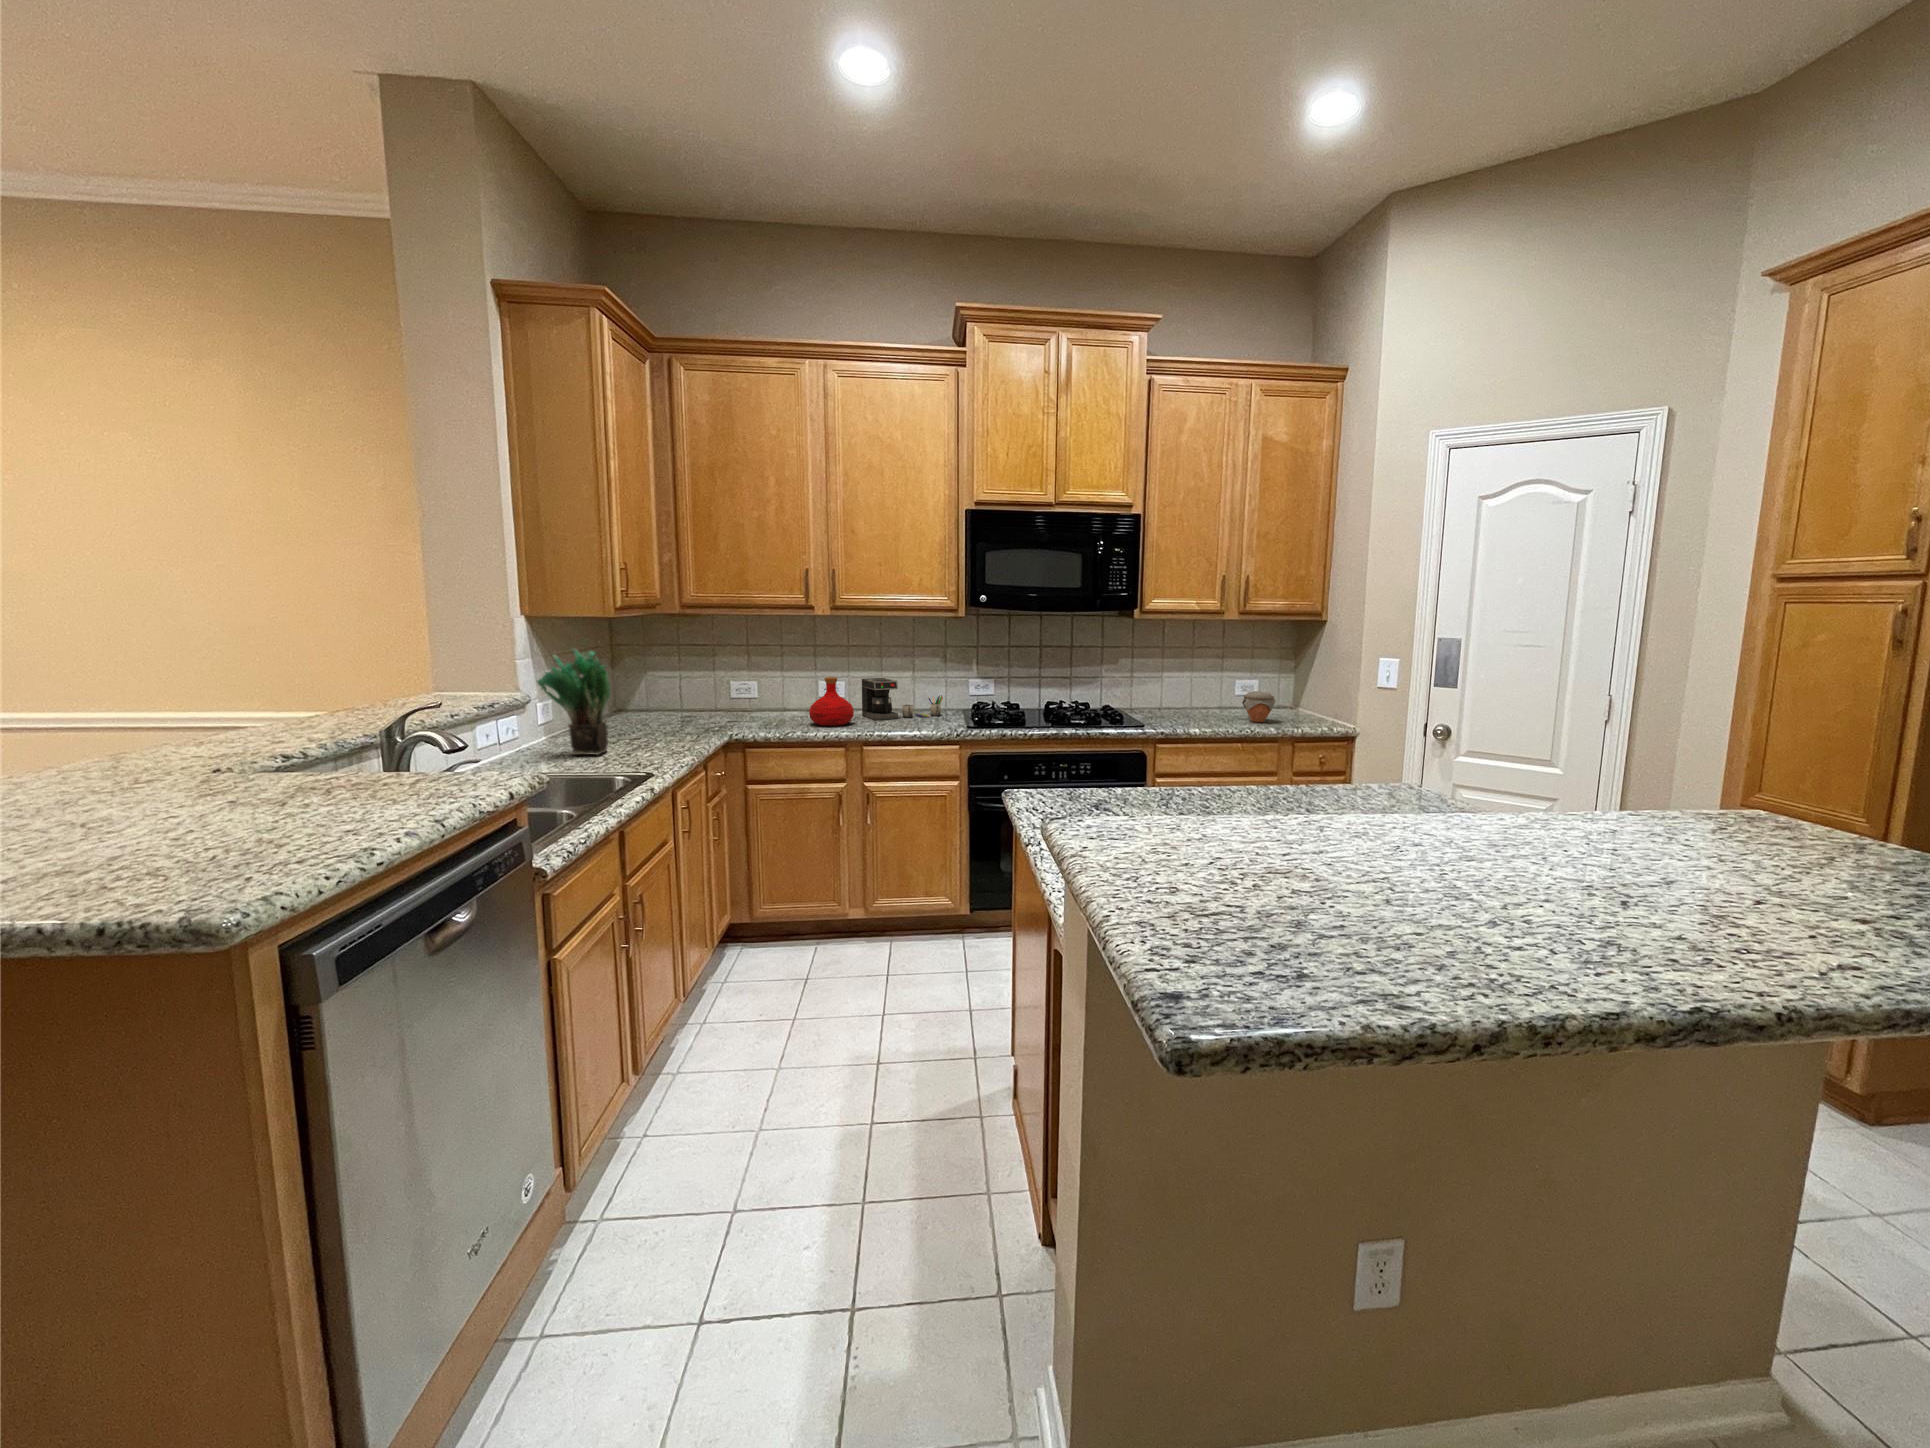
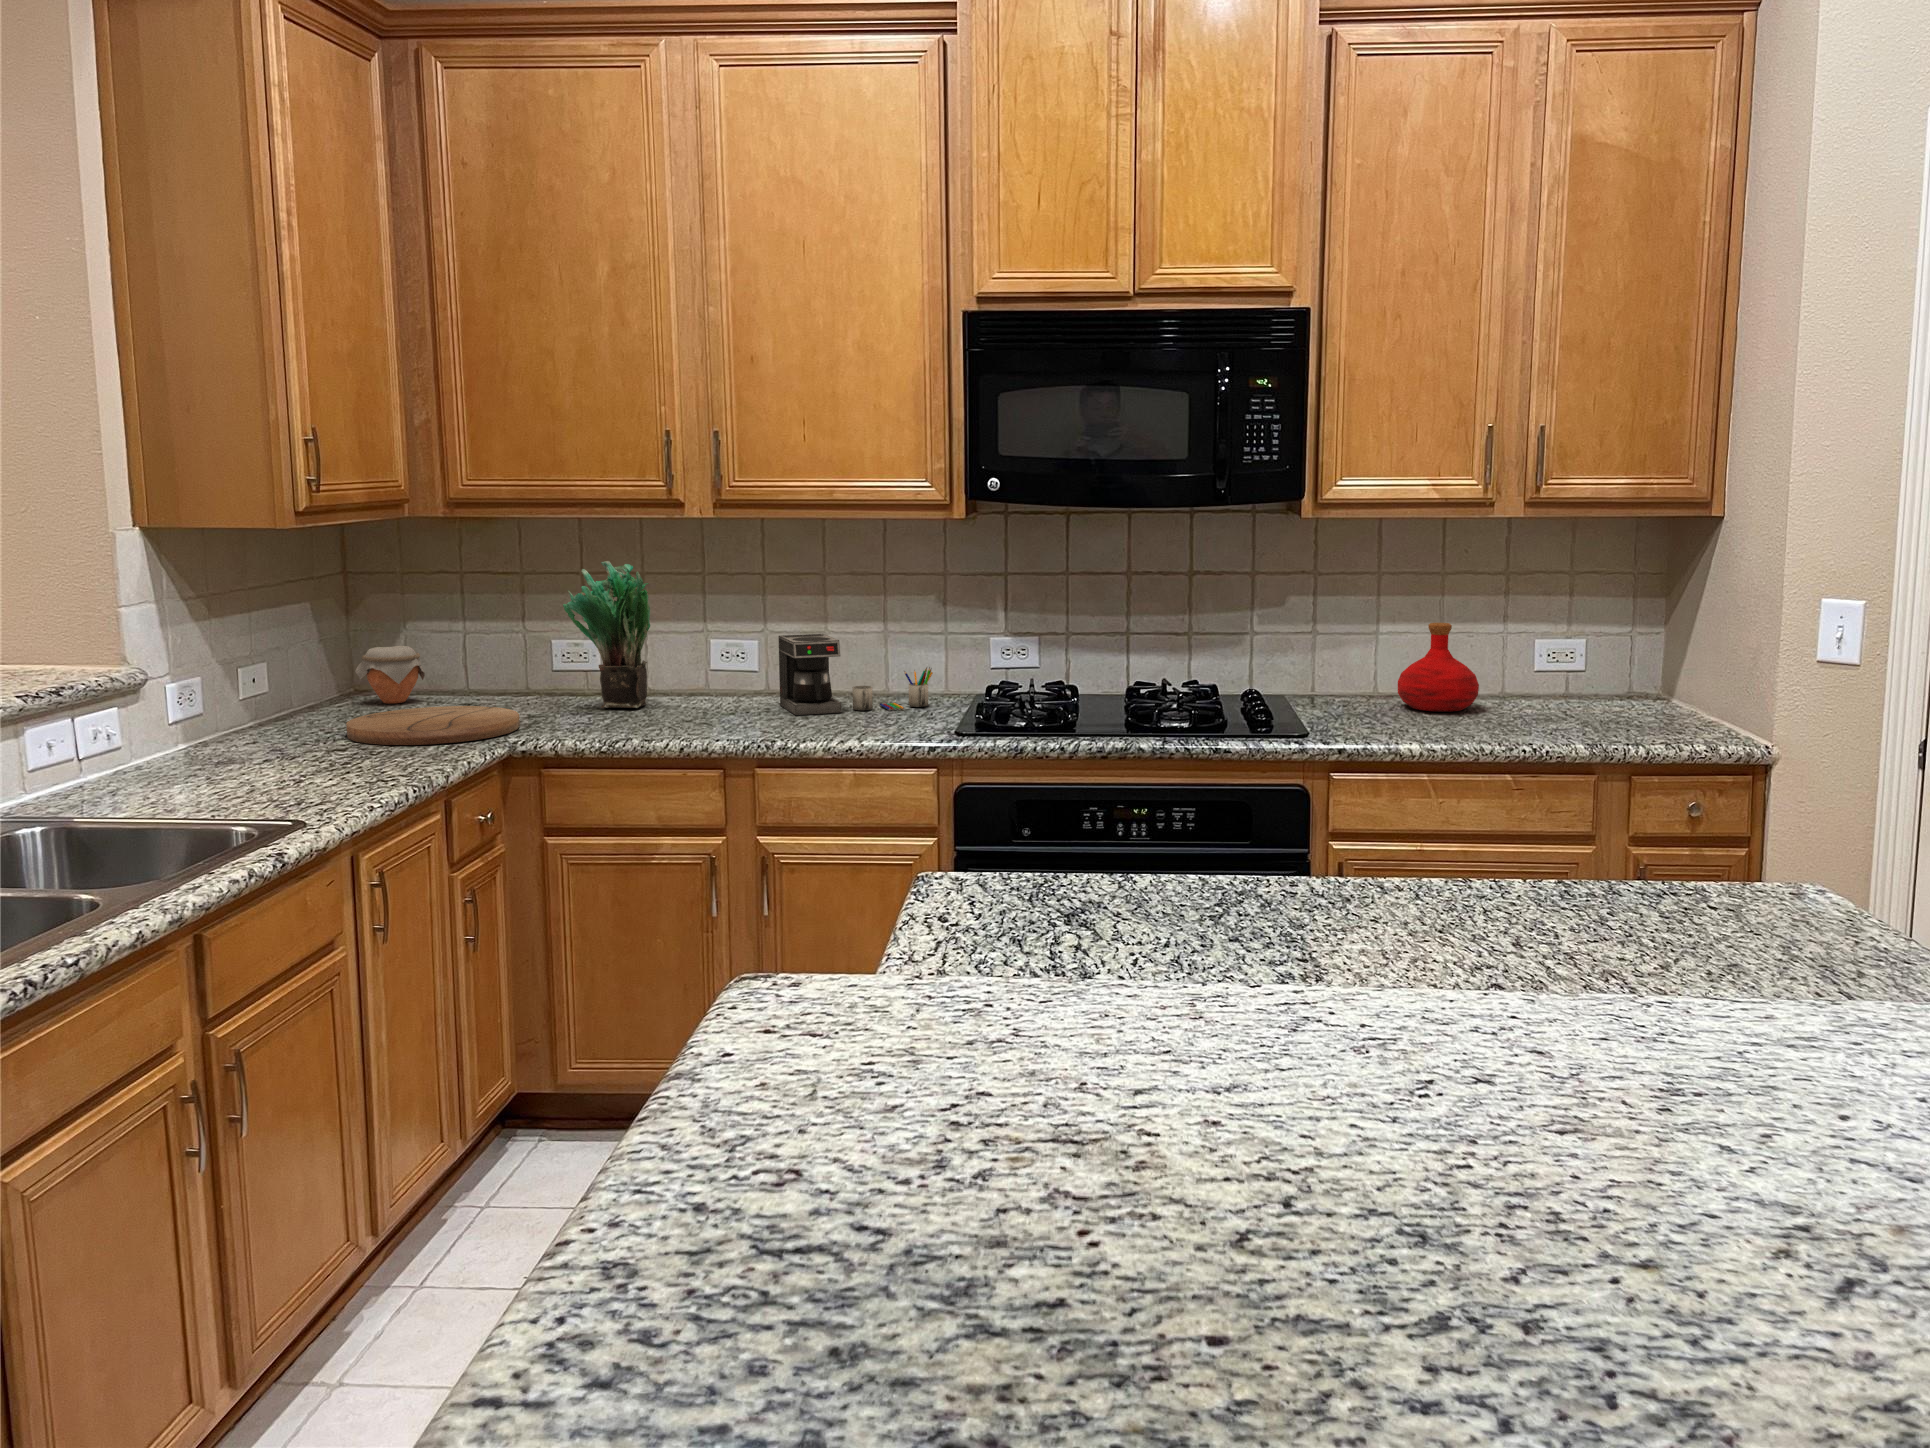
potted plant: present [537,649,610,755] -> present [563,561,650,708]
bottle: present [809,677,854,726] -> present [1398,622,1479,712]
jar: present [1242,691,1275,722] -> present [355,646,425,704]
cutting board: none [634,717,729,736] -> present [346,706,520,745]

